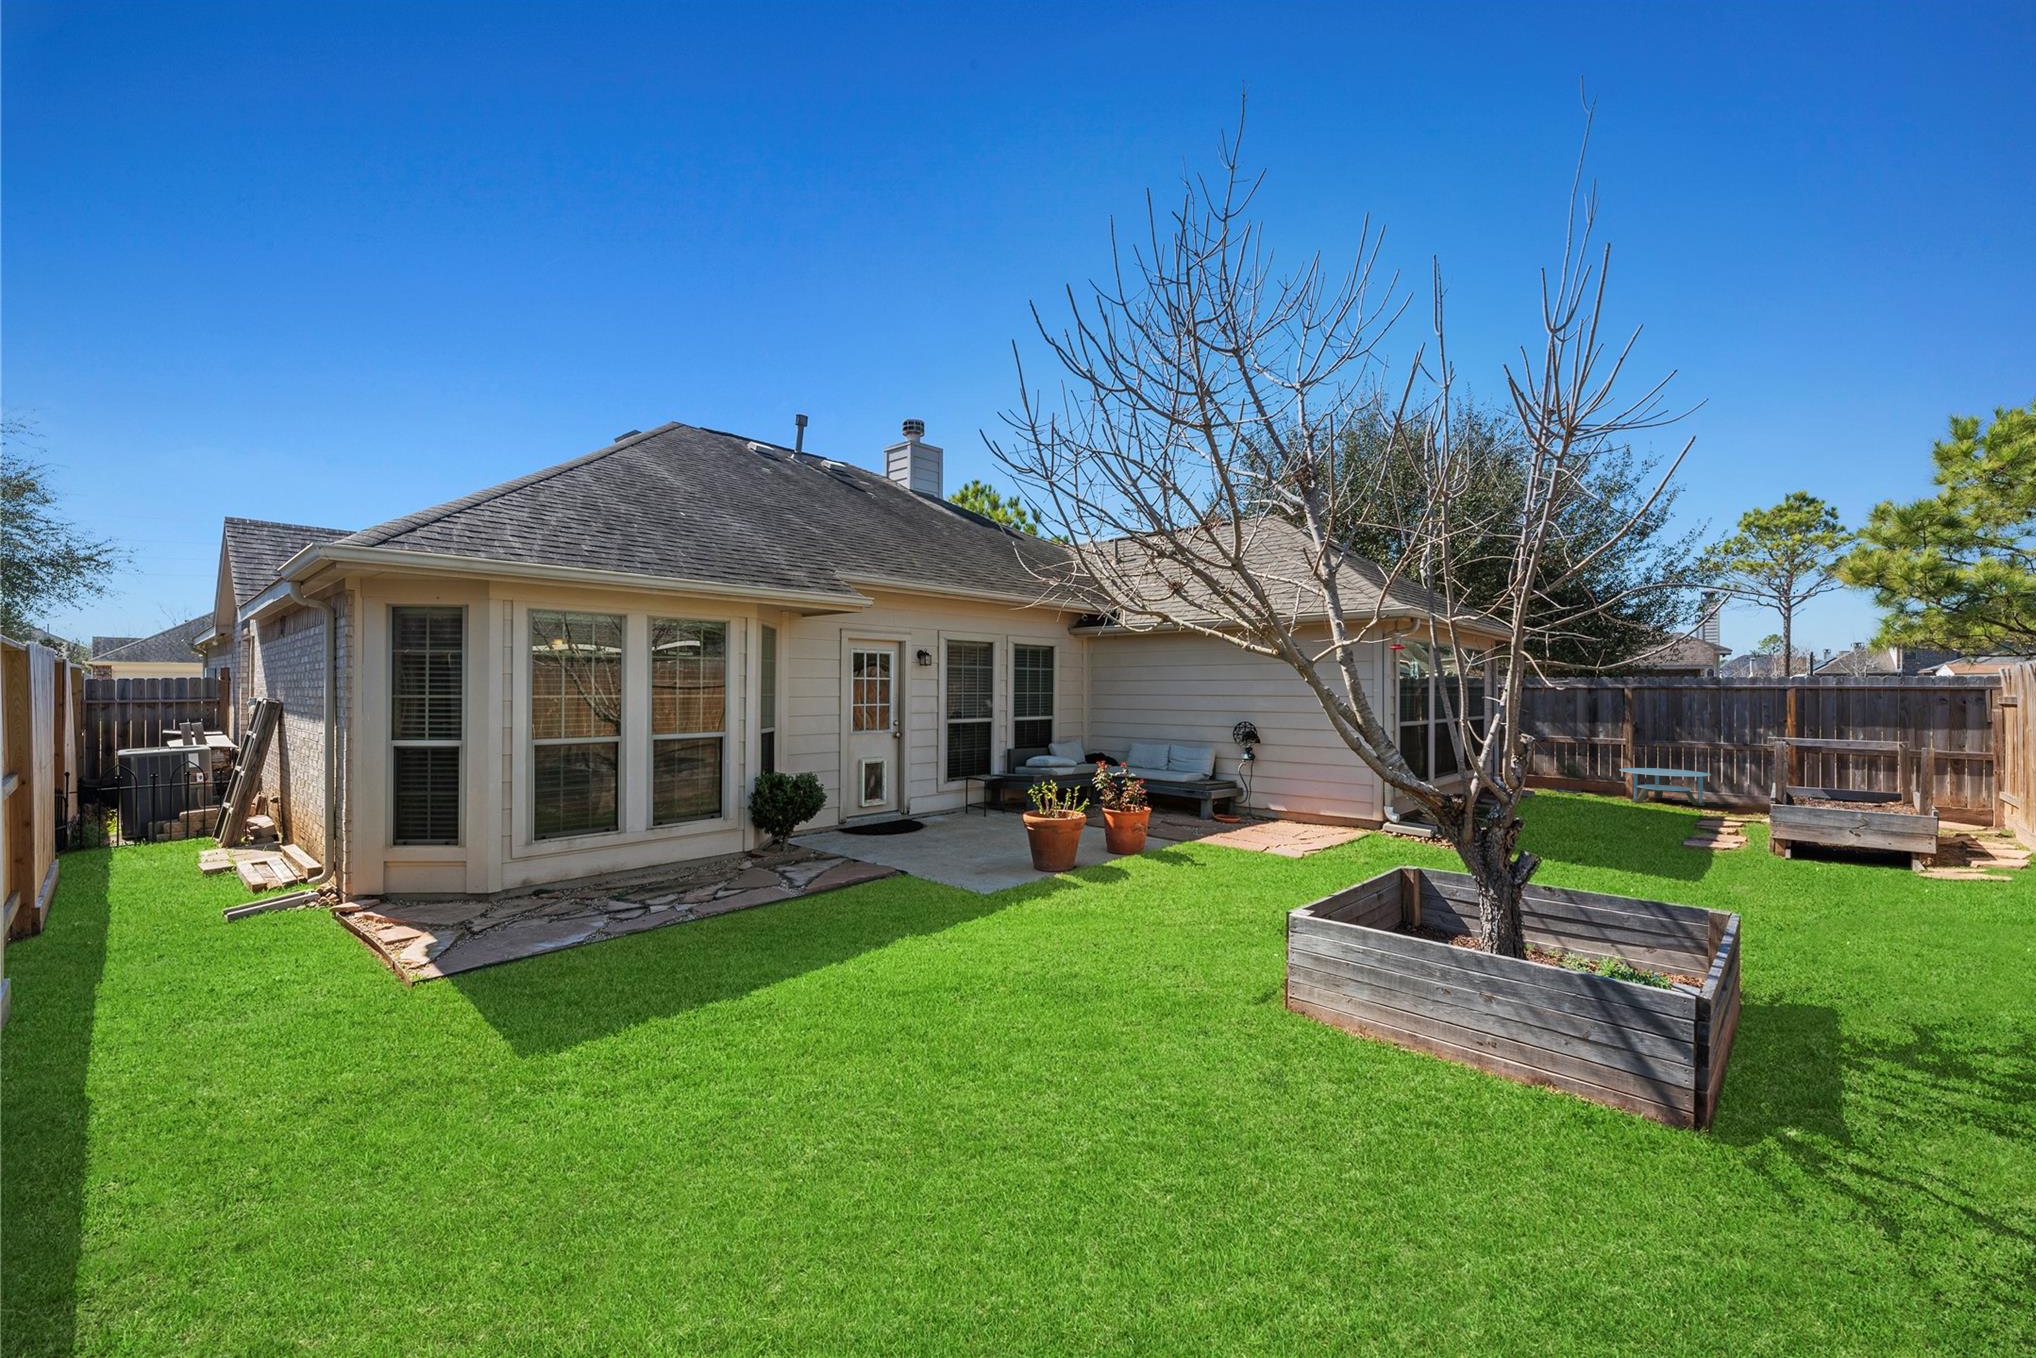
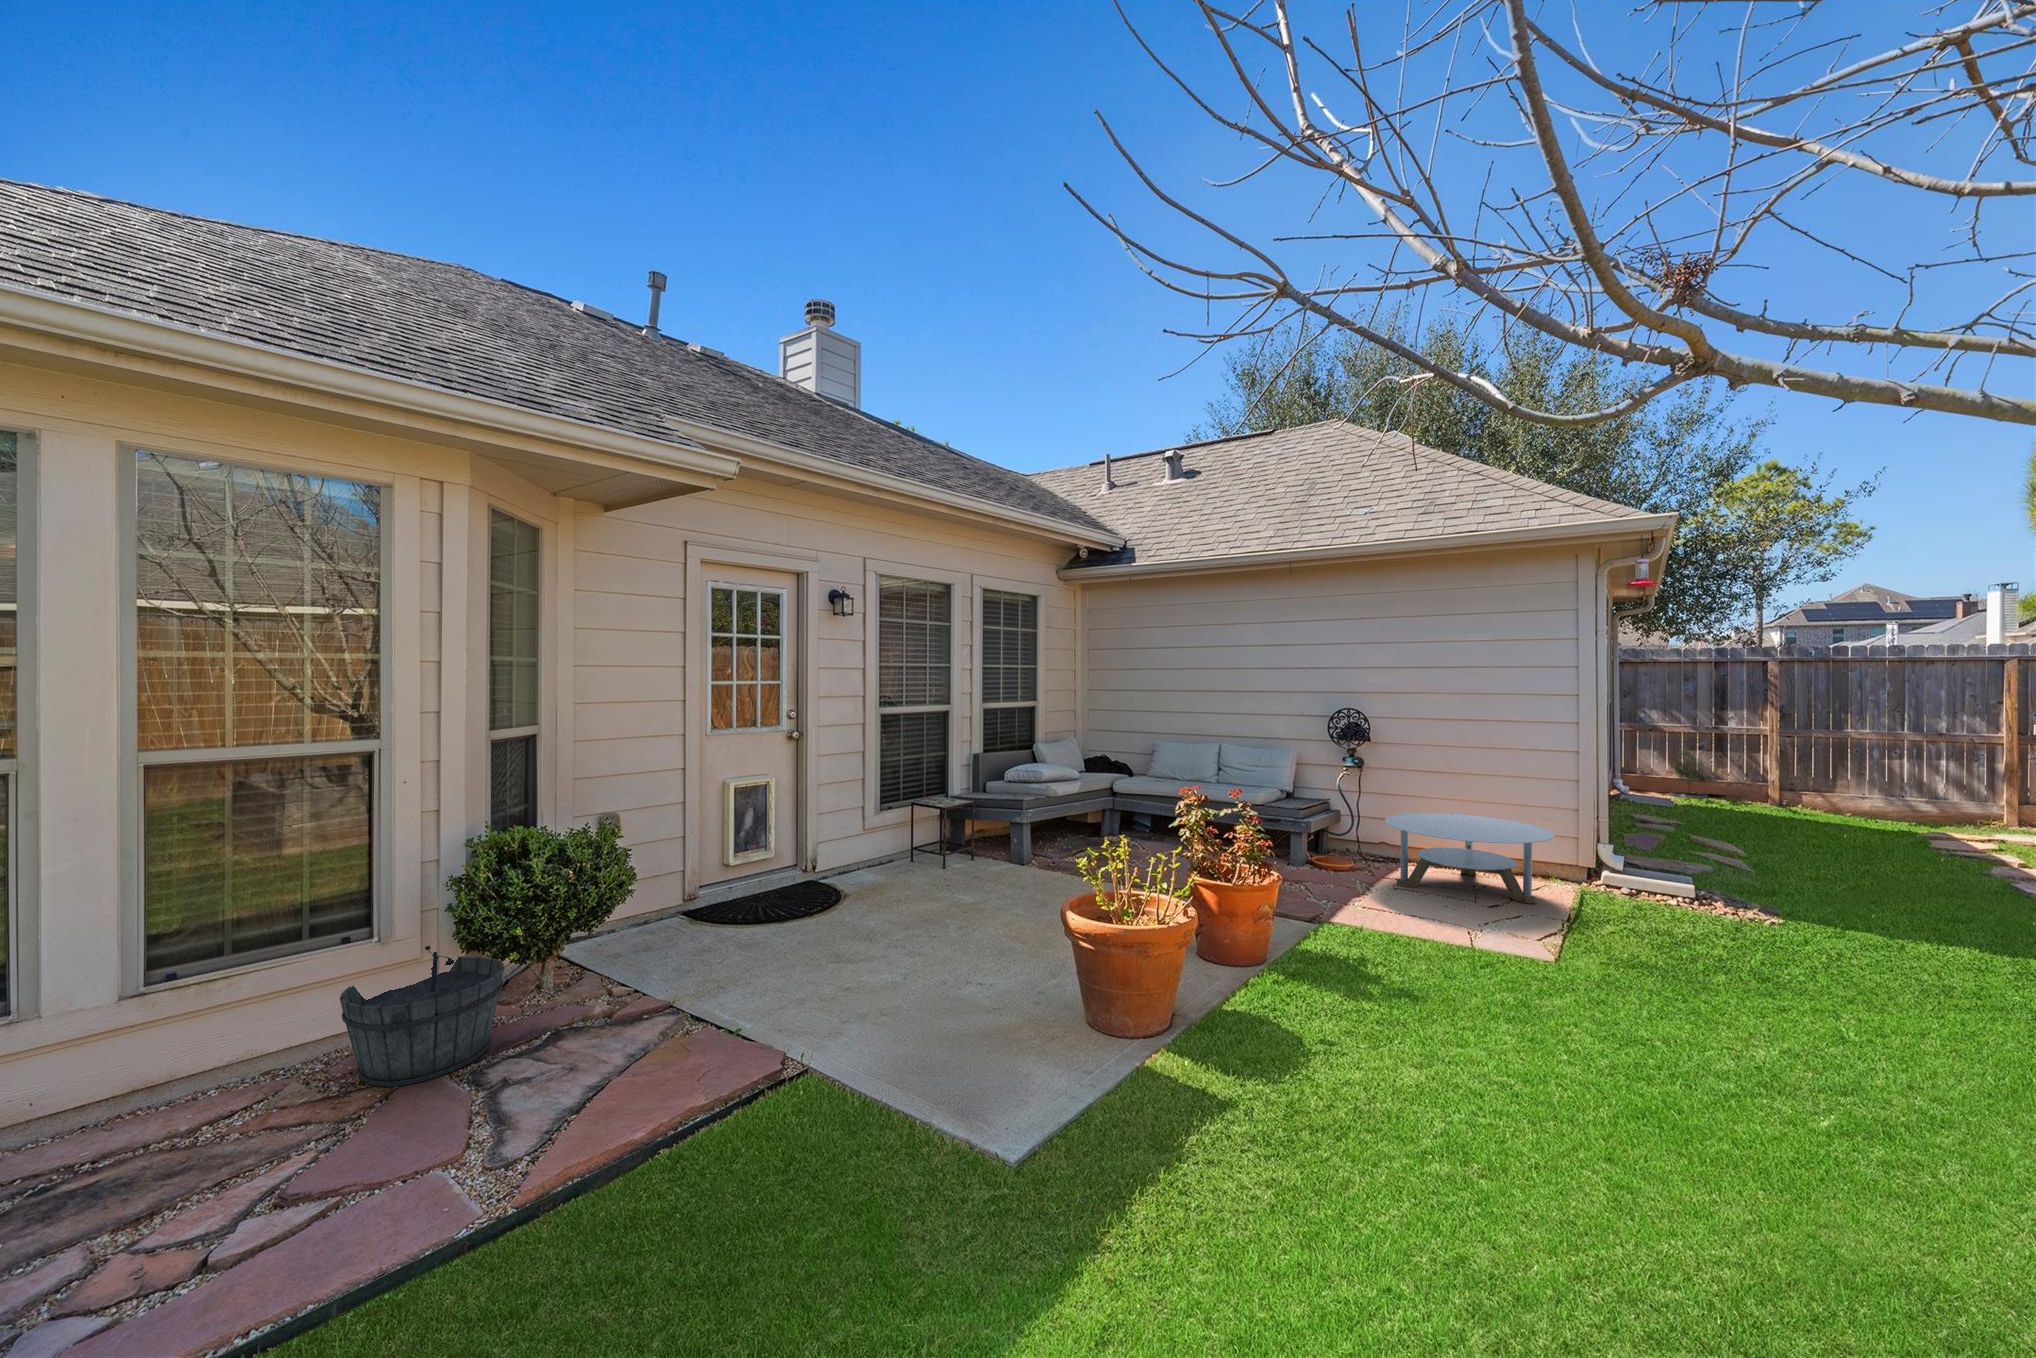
round table: present [1619,768,1711,806] -> present [1385,813,1554,903]
wooden bucket: none [716,819,775,872] -> present [340,946,504,1087]

